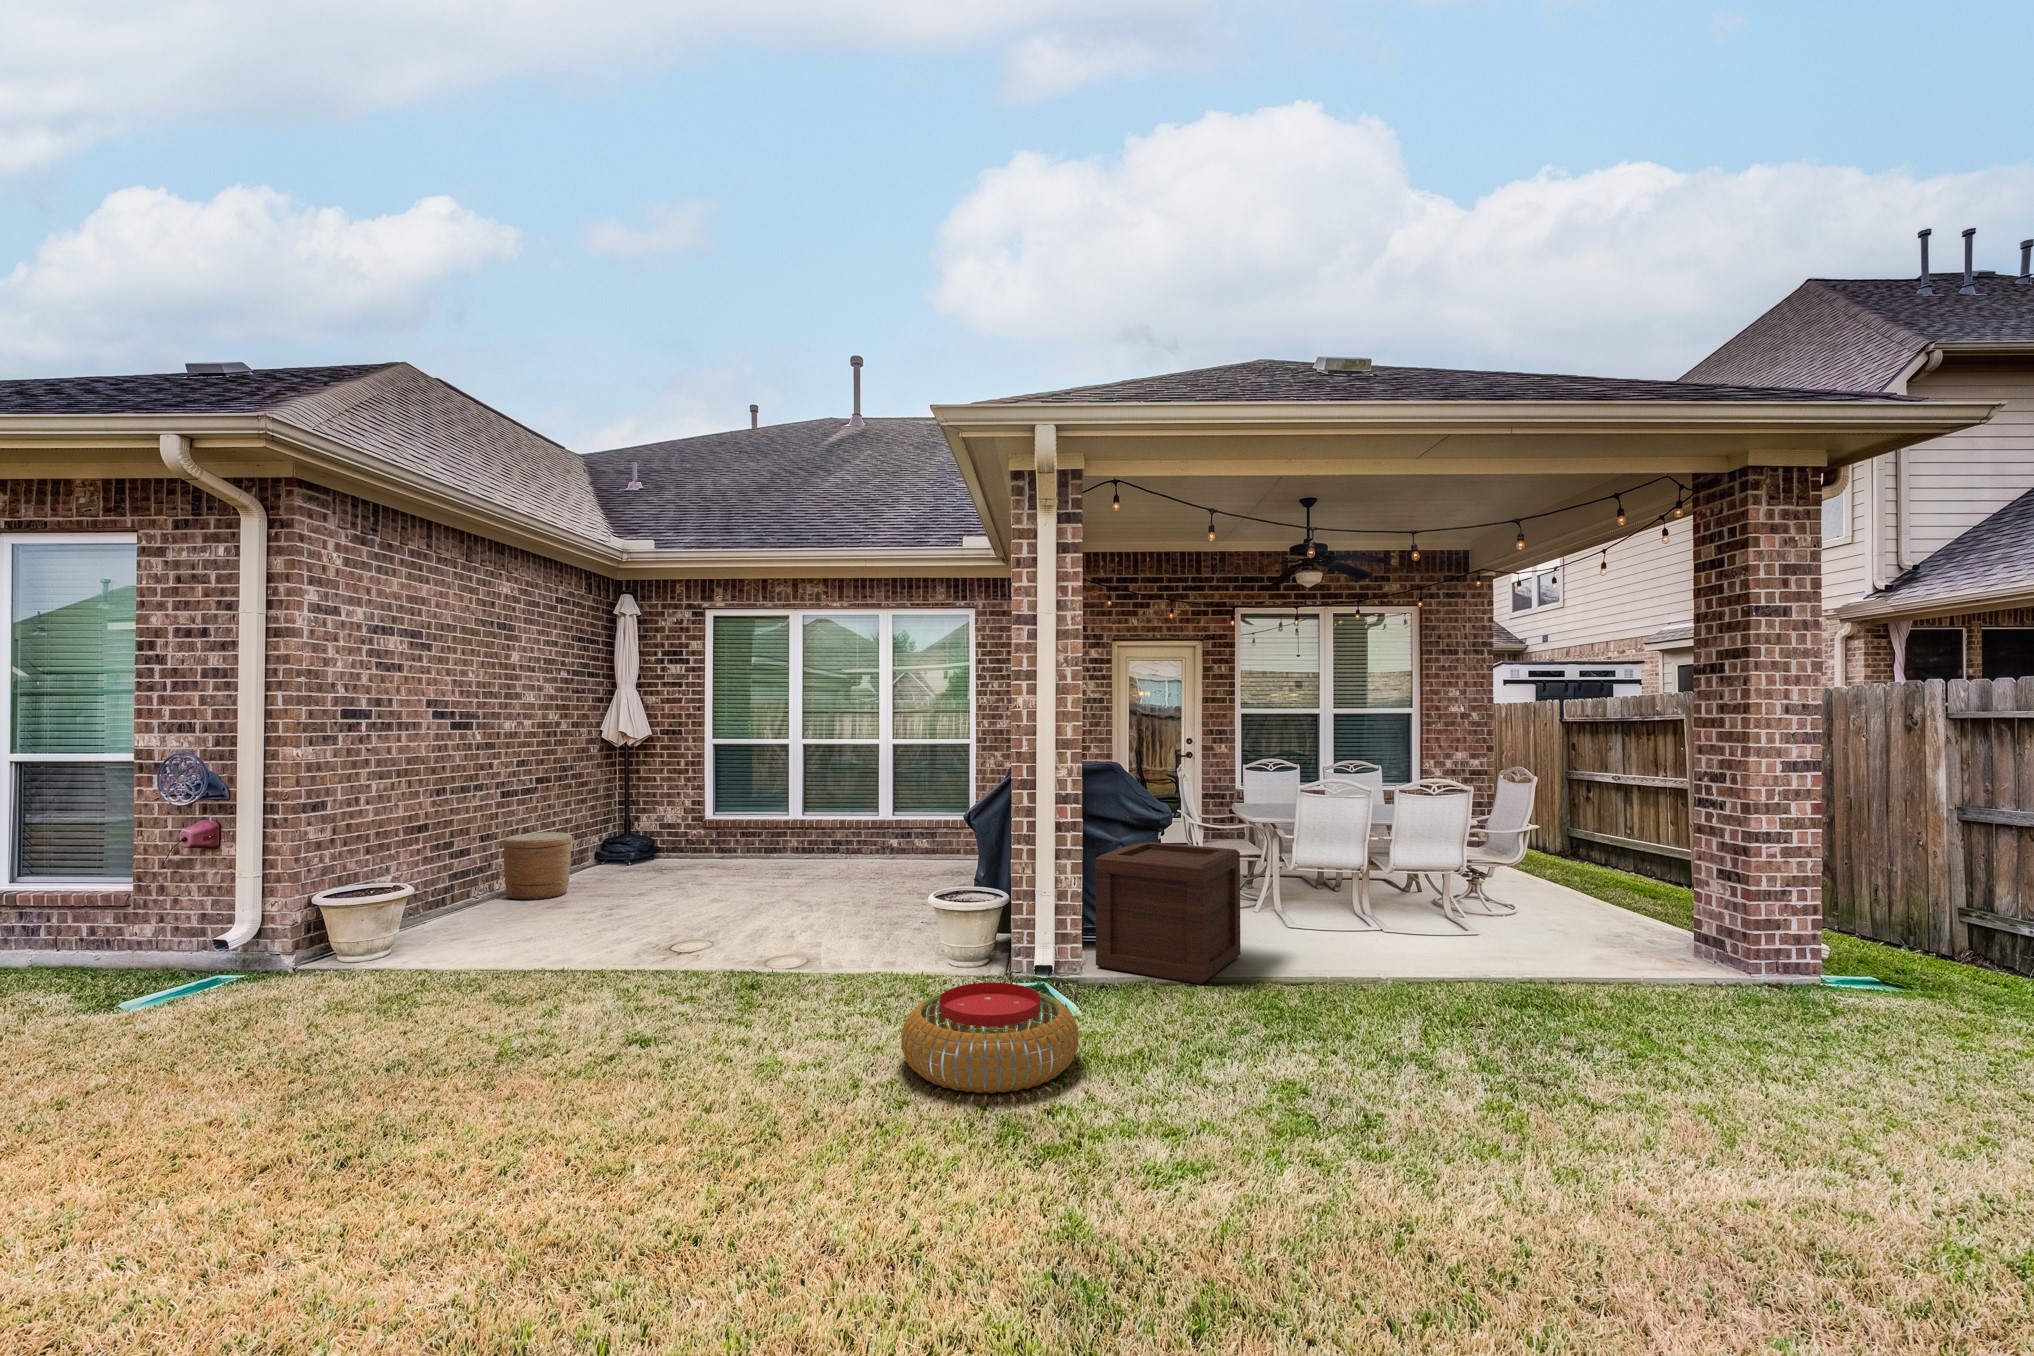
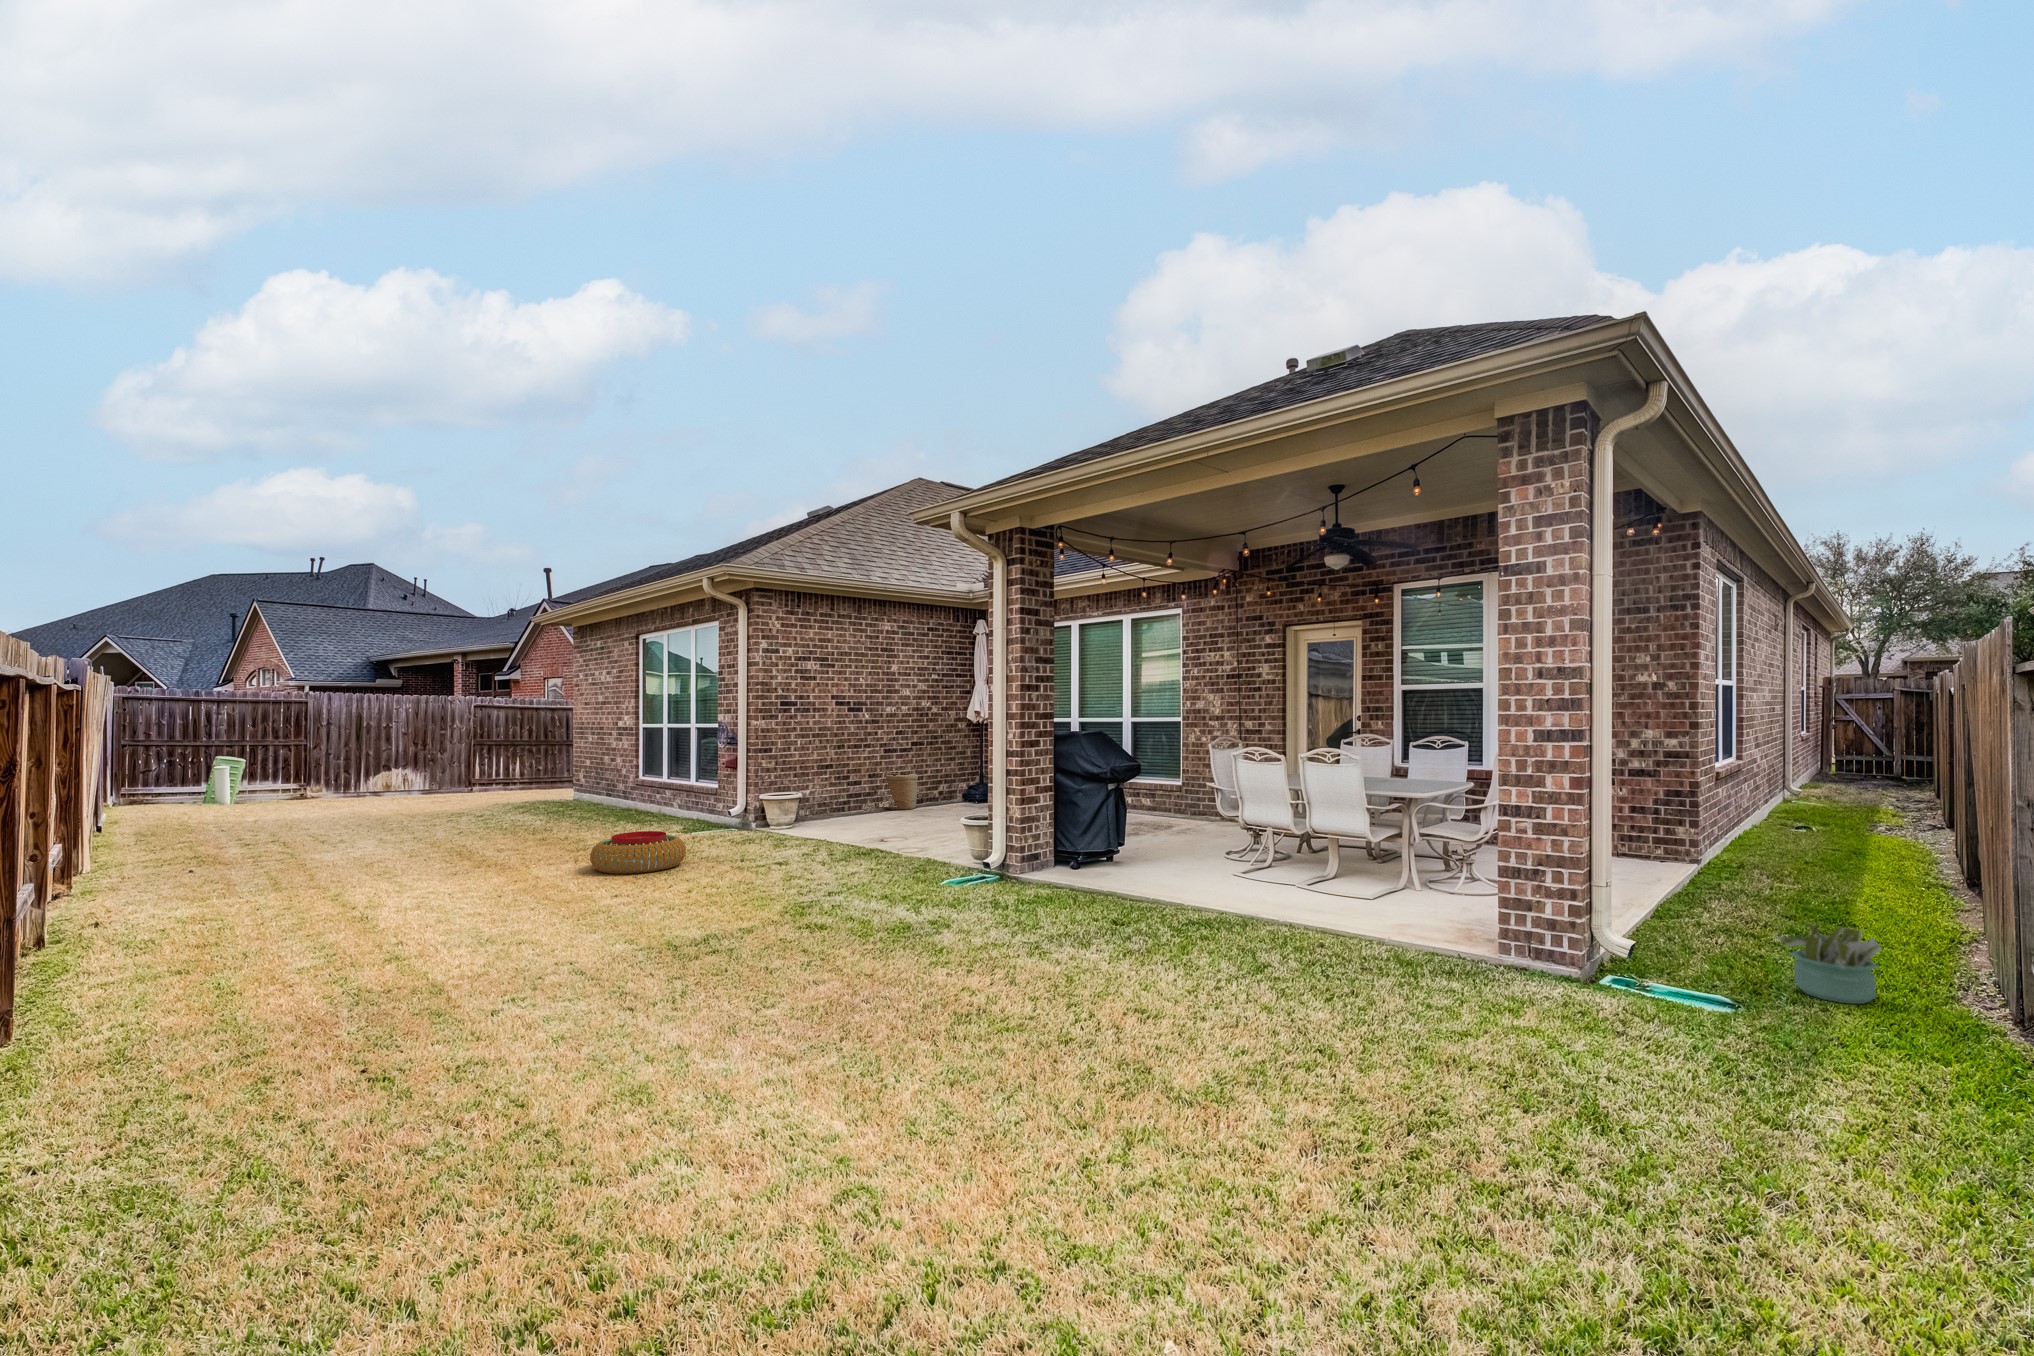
wooden crate: present [1096,841,1240,984] -> none [1033,789,1135,882]
decorative plant: none [1879,907,1969,969] -> present [1776,924,1881,1004]
pouf: present [901,982,1079,1093] -> present [590,831,686,874]

